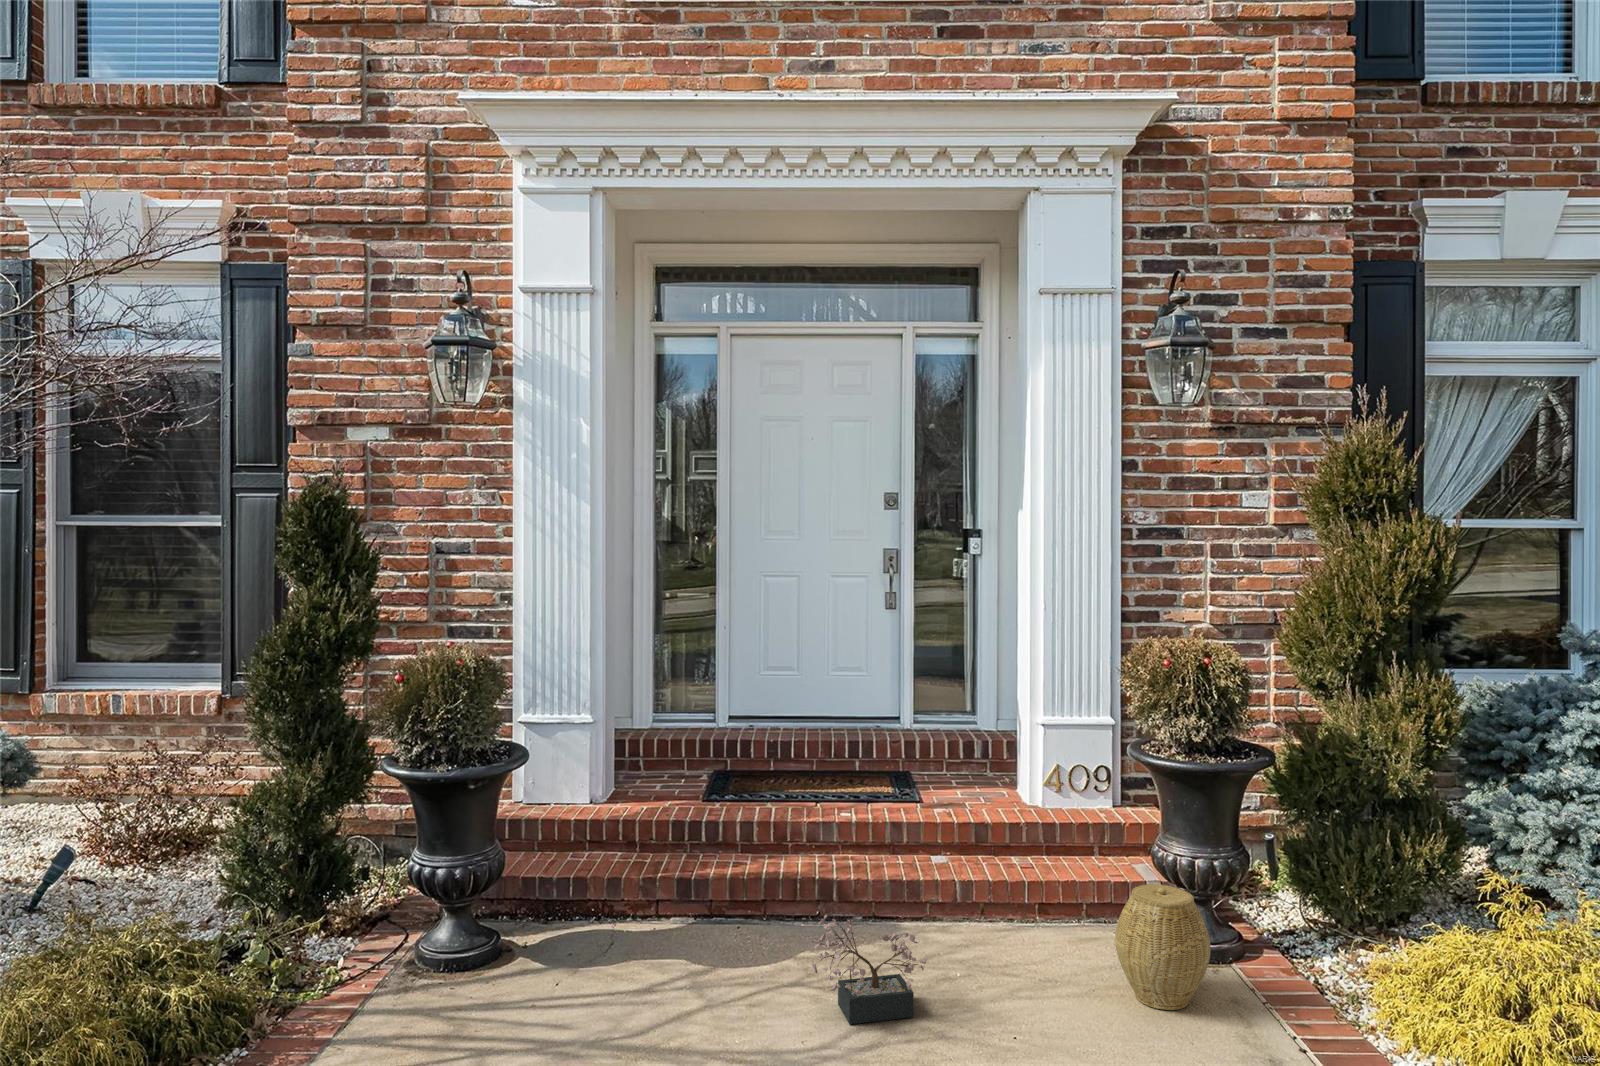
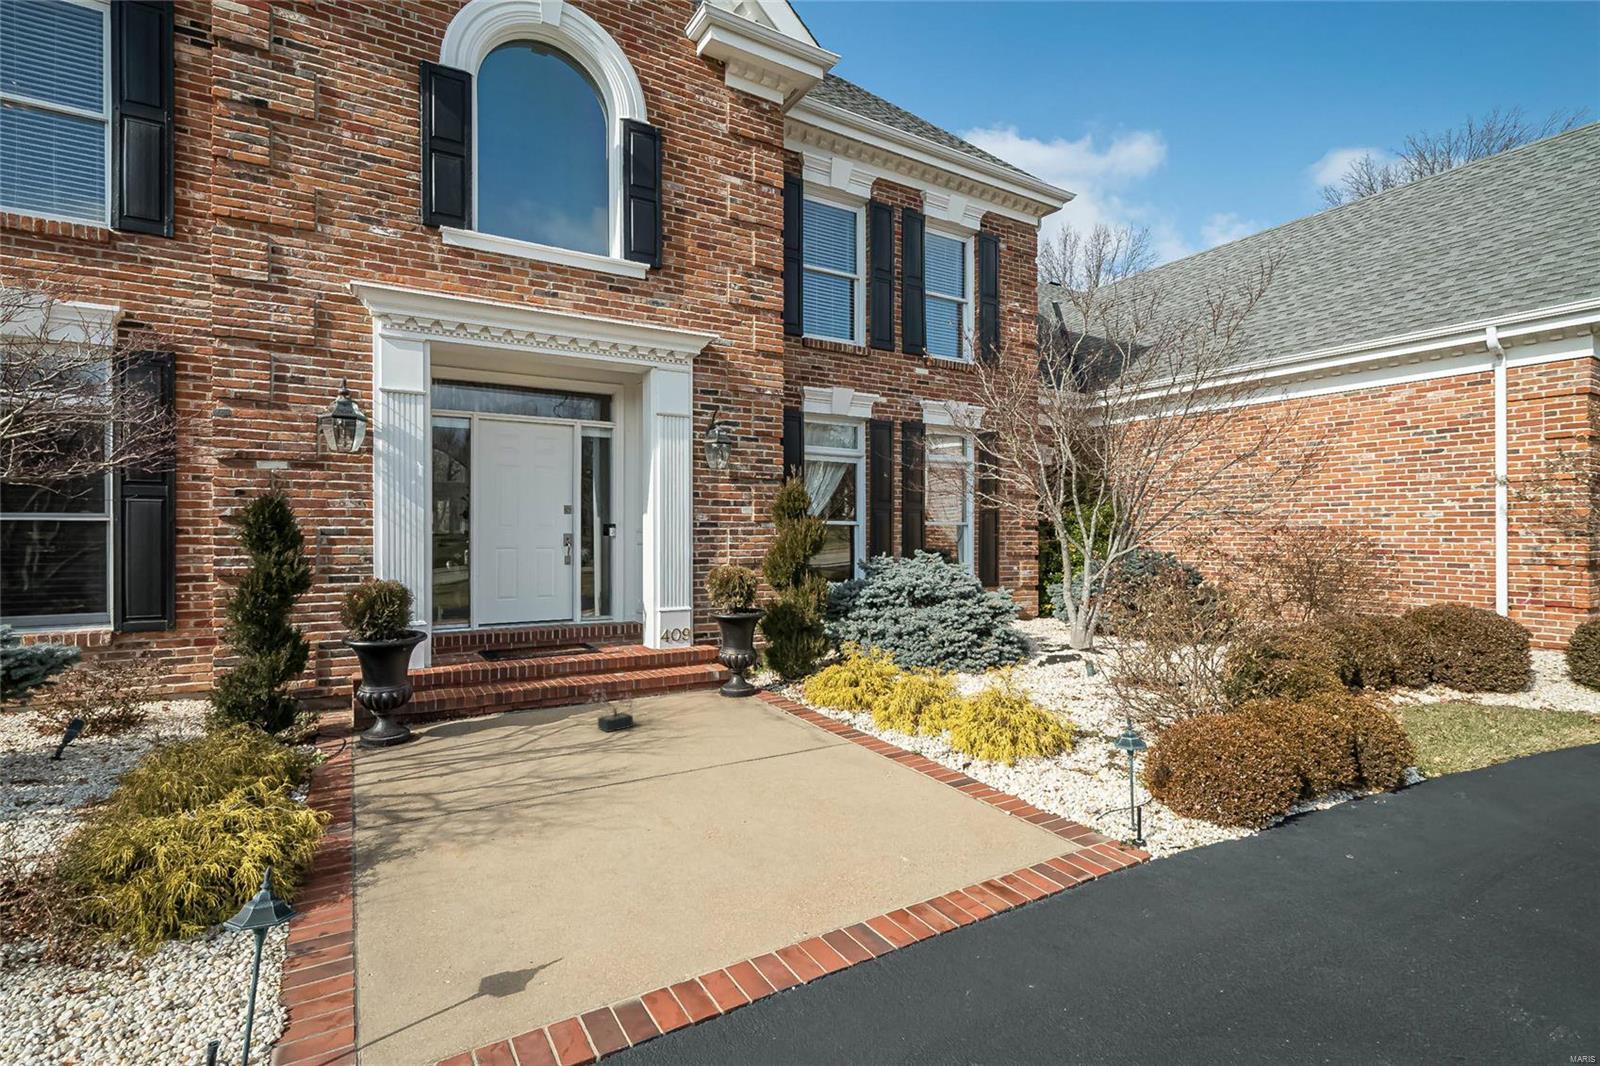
woven basket: present [1115,884,1210,1010] -> none [710,663,746,710]

